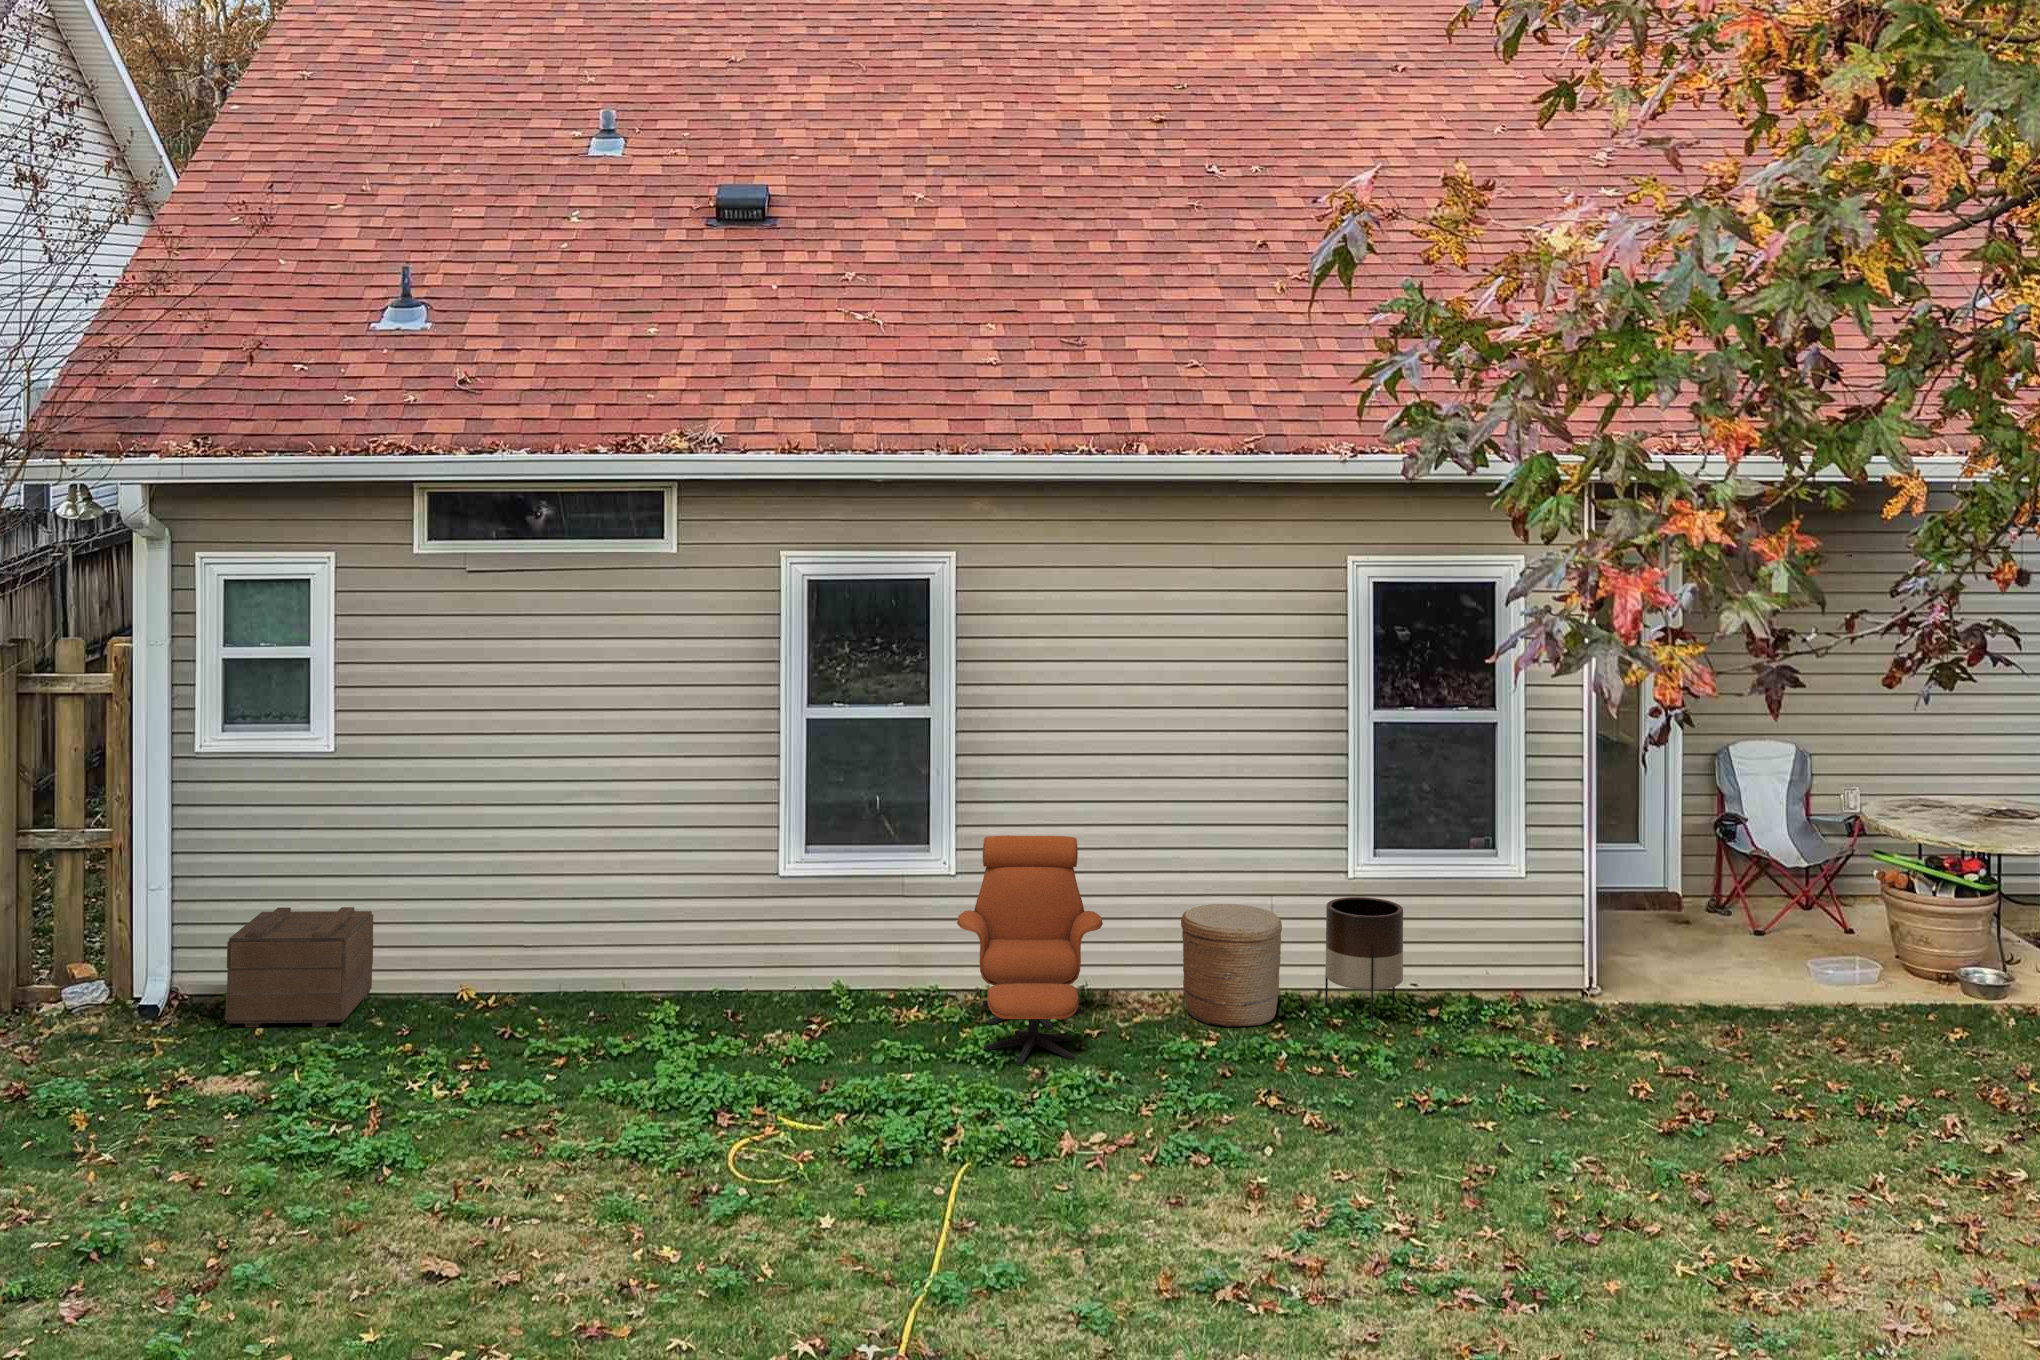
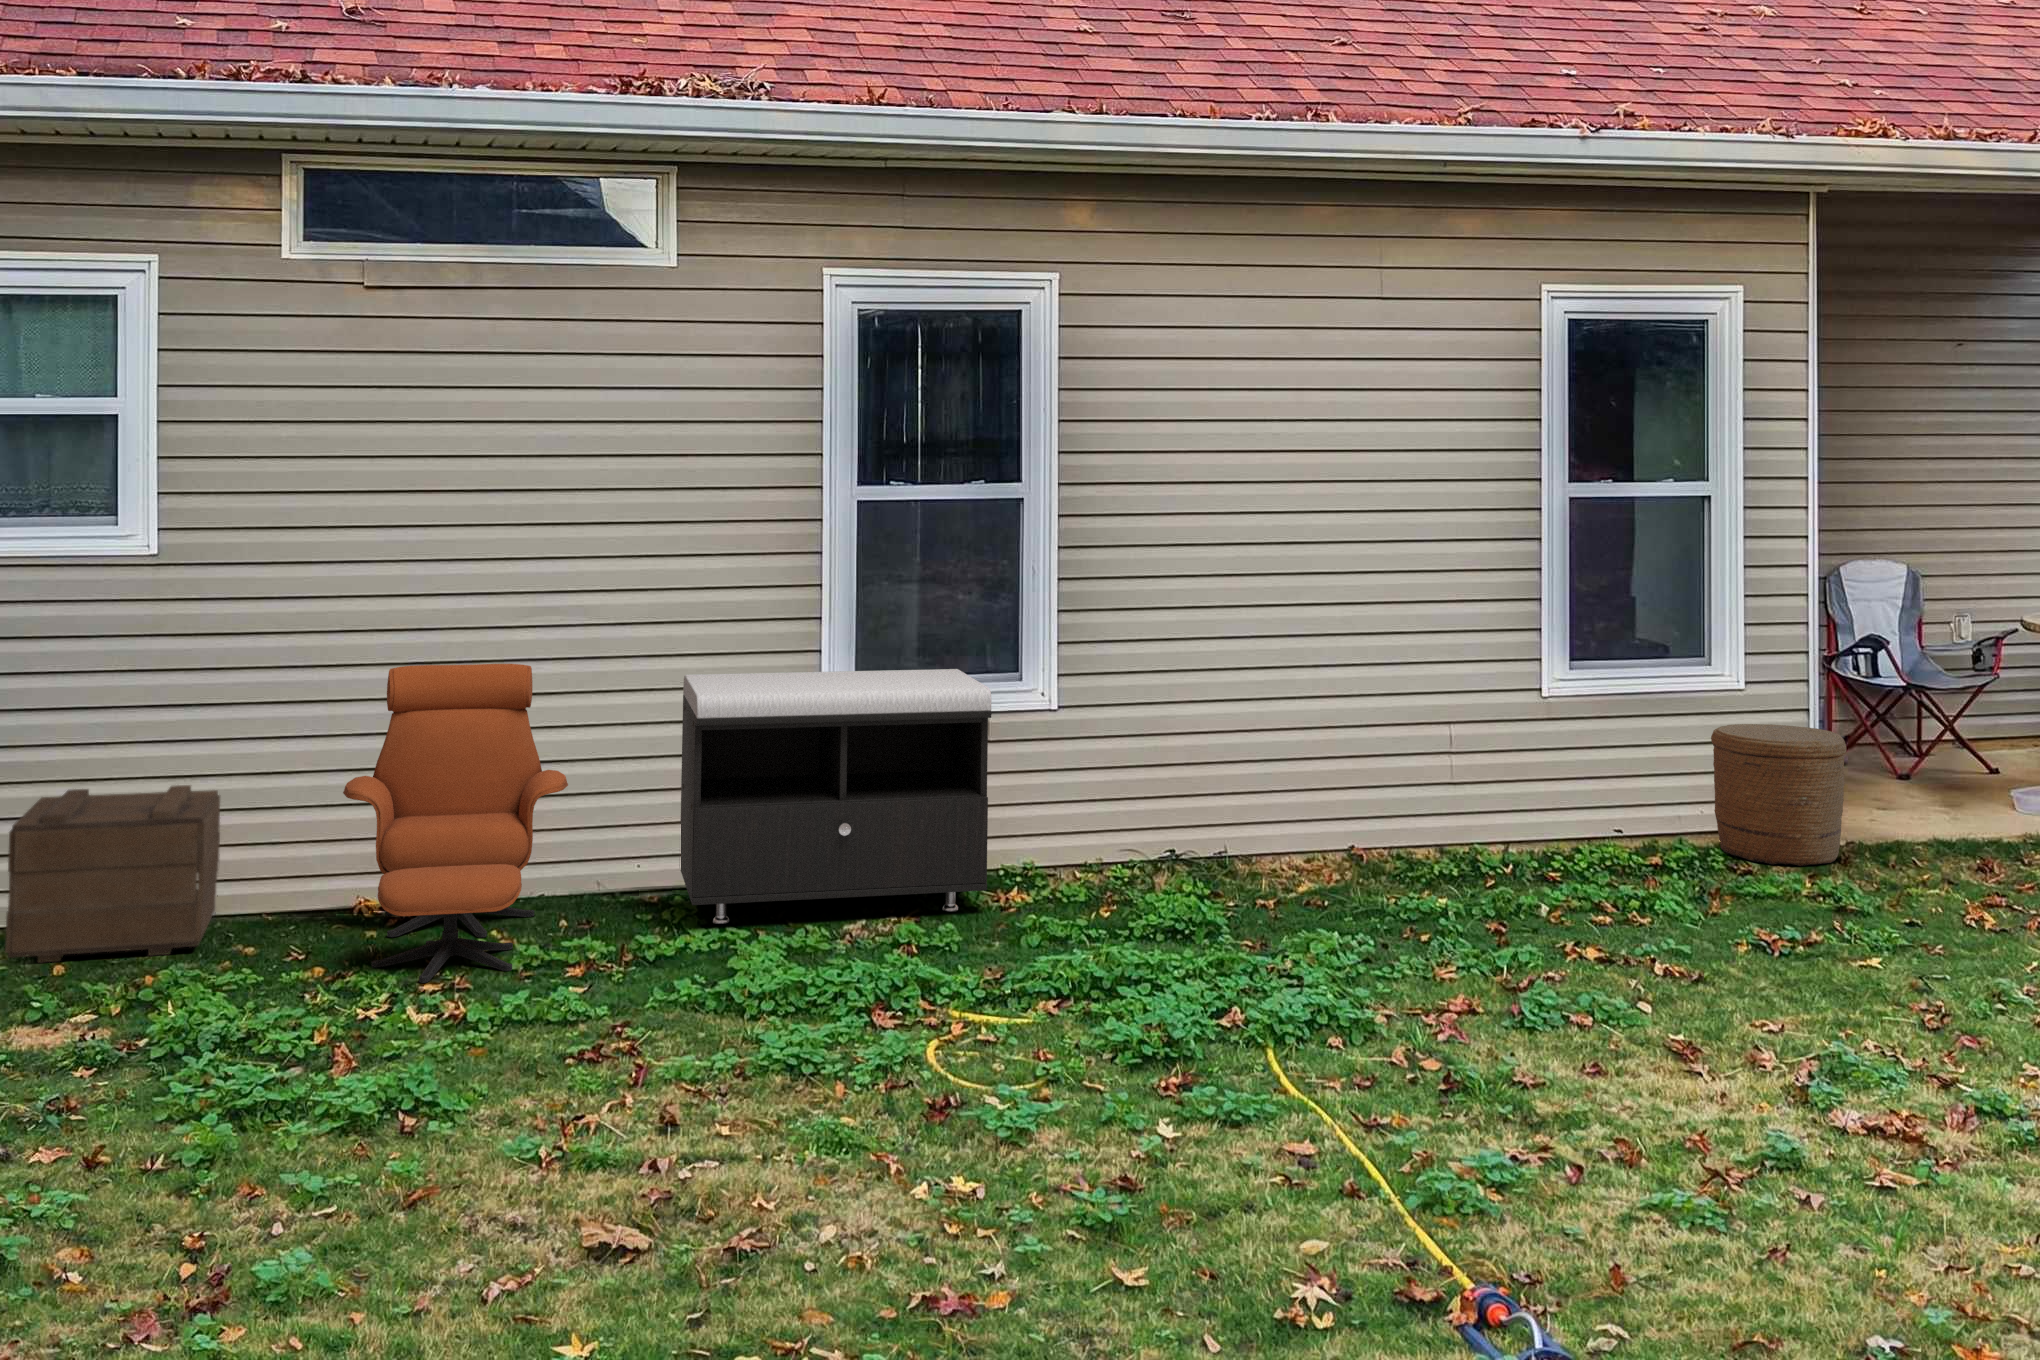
lounge chair: present [957,835,1103,1065] -> present [343,664,568,983]
storage bench: none [660,842,878,1027] -> present [680,669,992,924]
planter: present [1325,897,1403,1024] -> none [1529,720,1633,872]
woven basket: present [1181,904,1282,1027] -> present [1711,724,1846,866]

